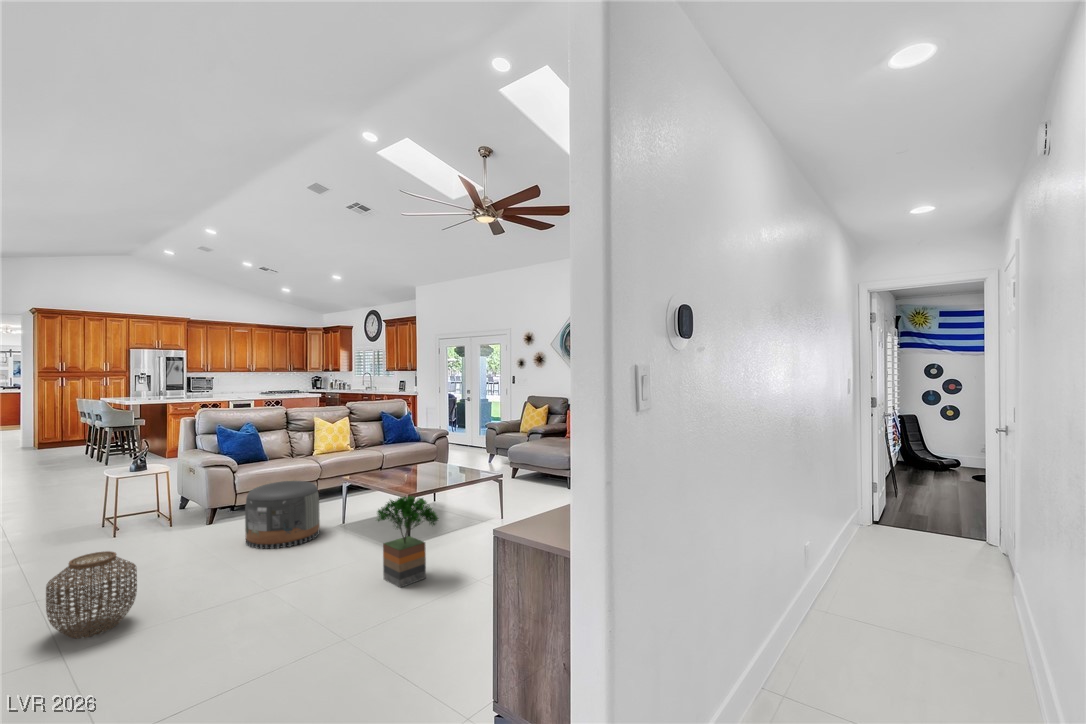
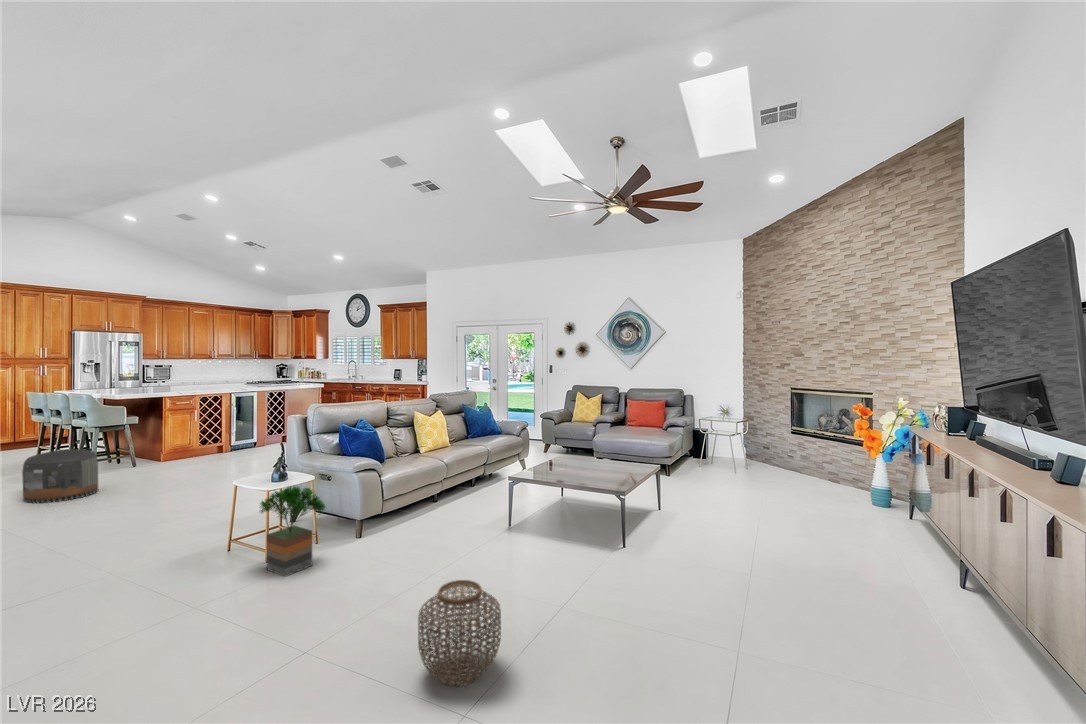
pouf: present [245,481,320,549] -> present [22,449,98,503]
potted tree: present [377,496,439,588] -> present [260,486,326,576]

